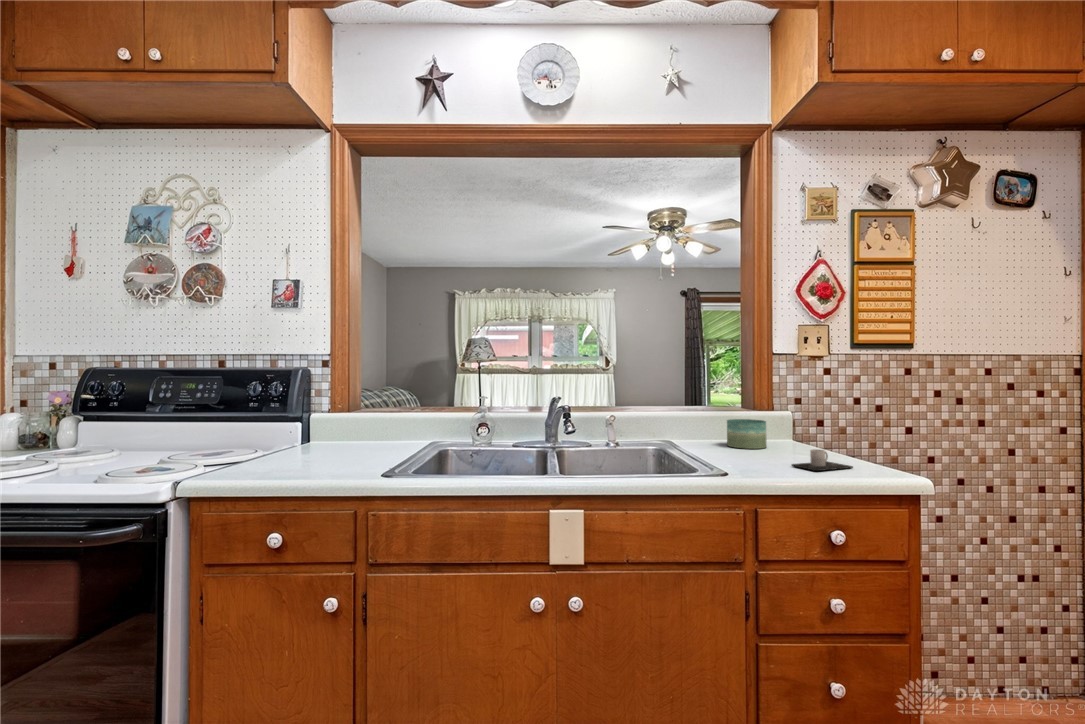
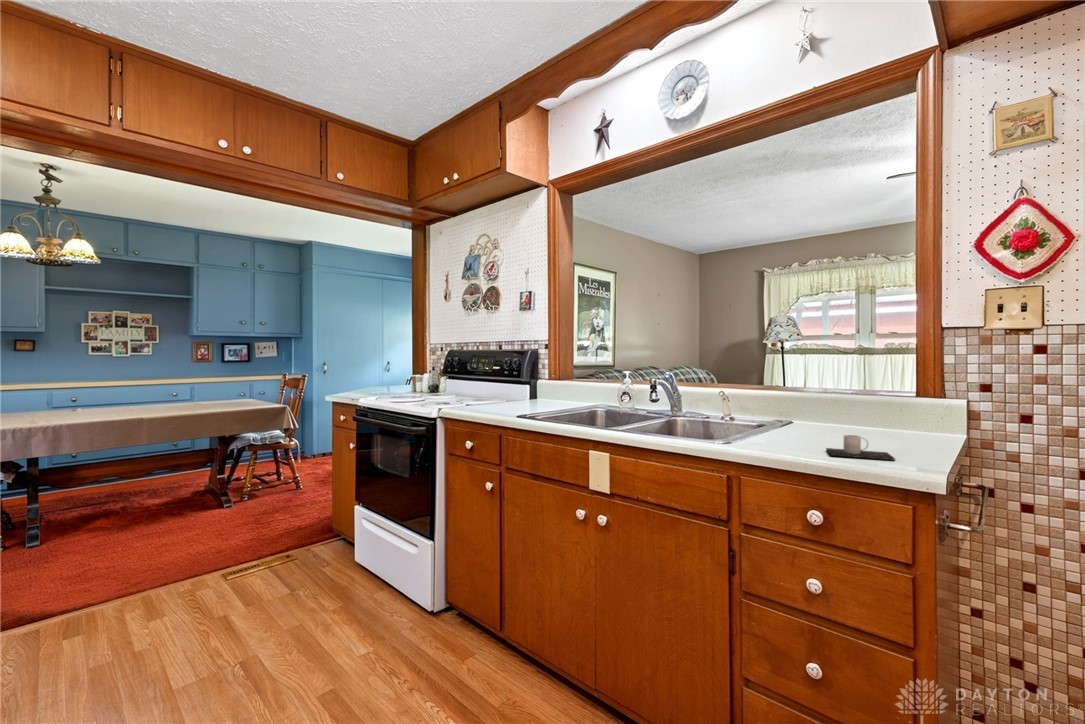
candle: present [727,419,767,449] -> none [841,404,891,437]

